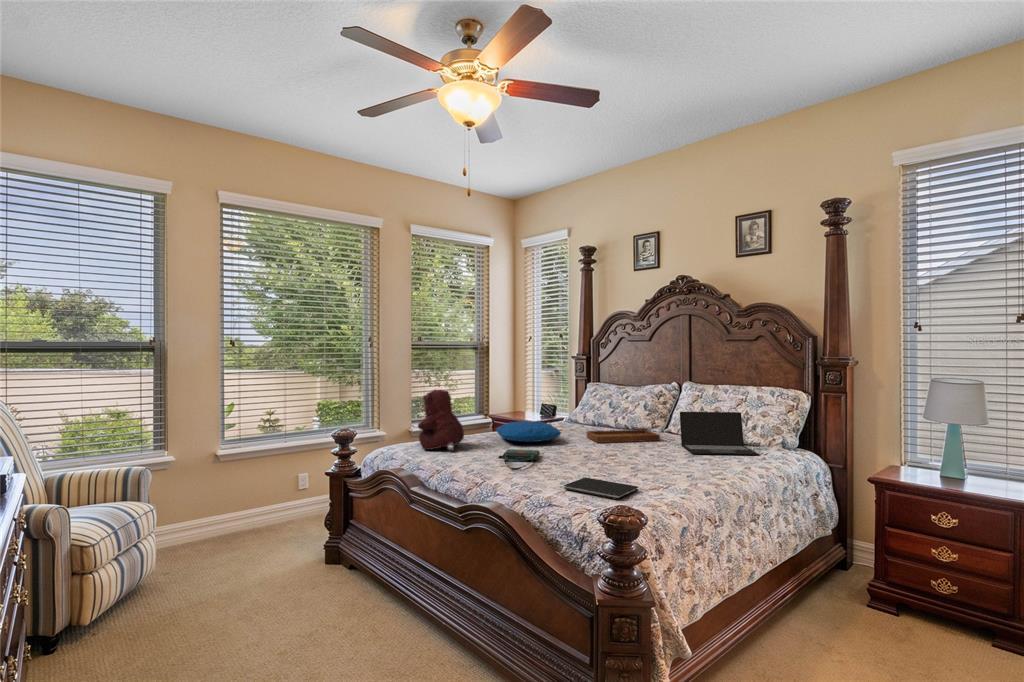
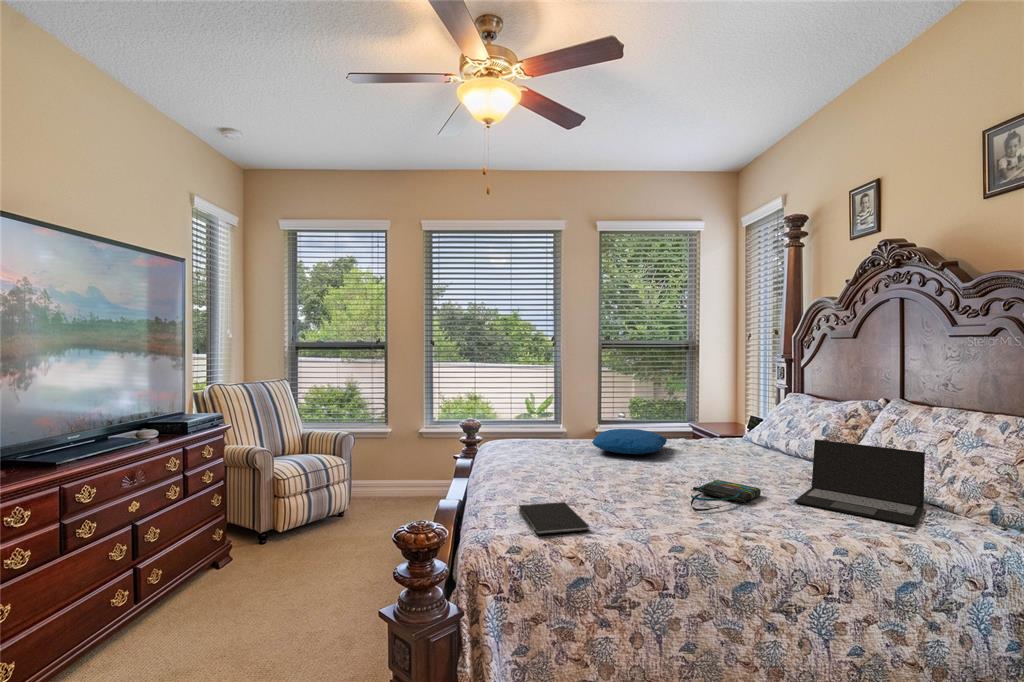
teddy bear: present [418,390,464,451] -> none [506,387,554,452]
tray: present [586,416,660,443] -> none [700,437,797,477]
tote bag: present [499,450,540,470] -> present [691,480,761,511]

